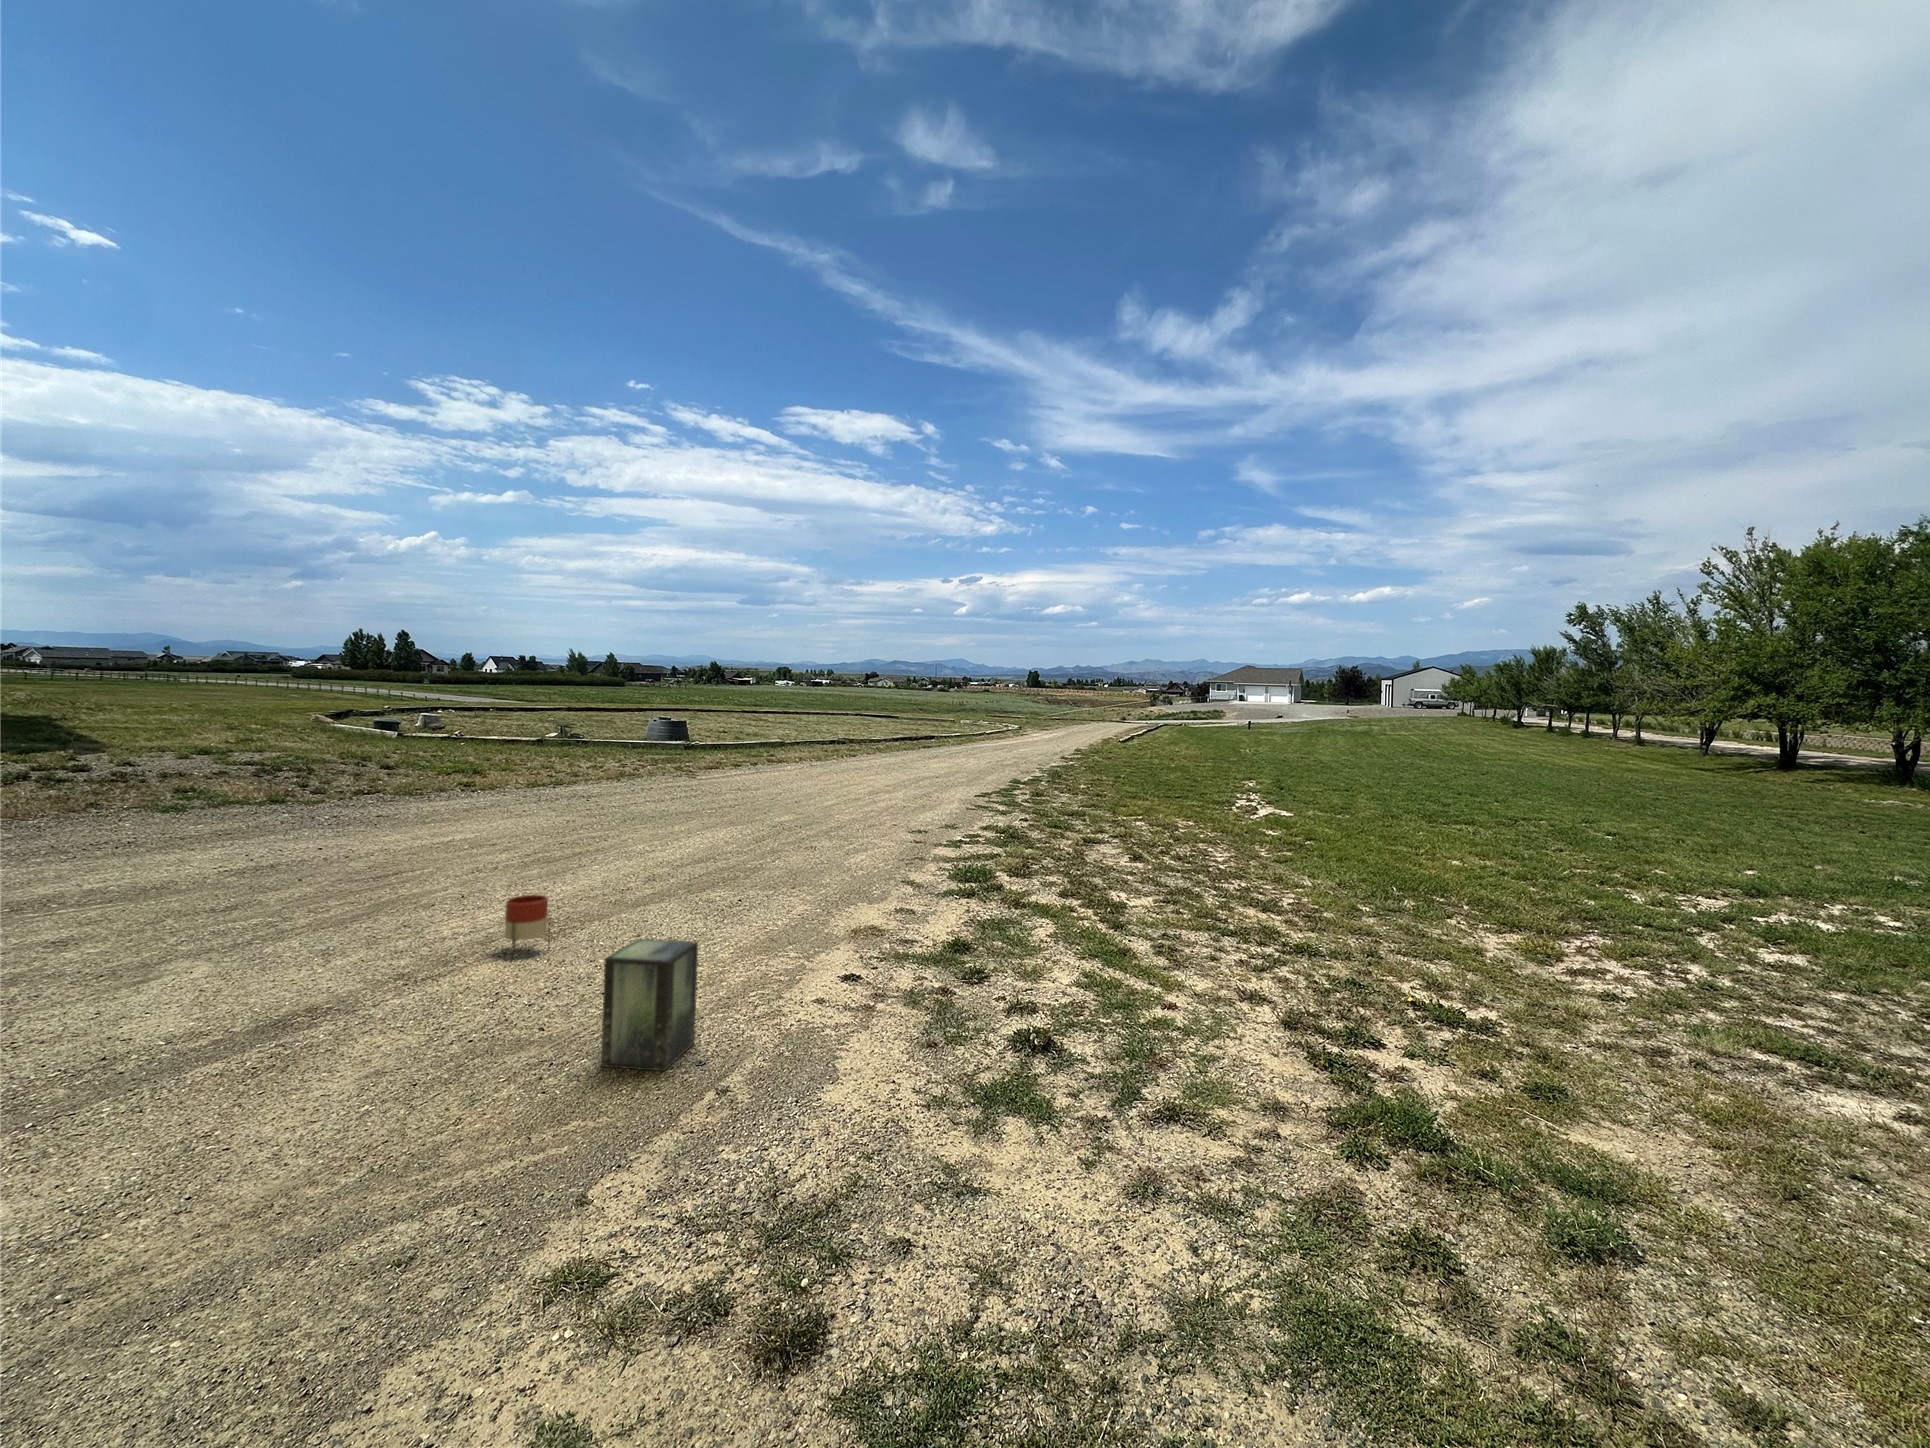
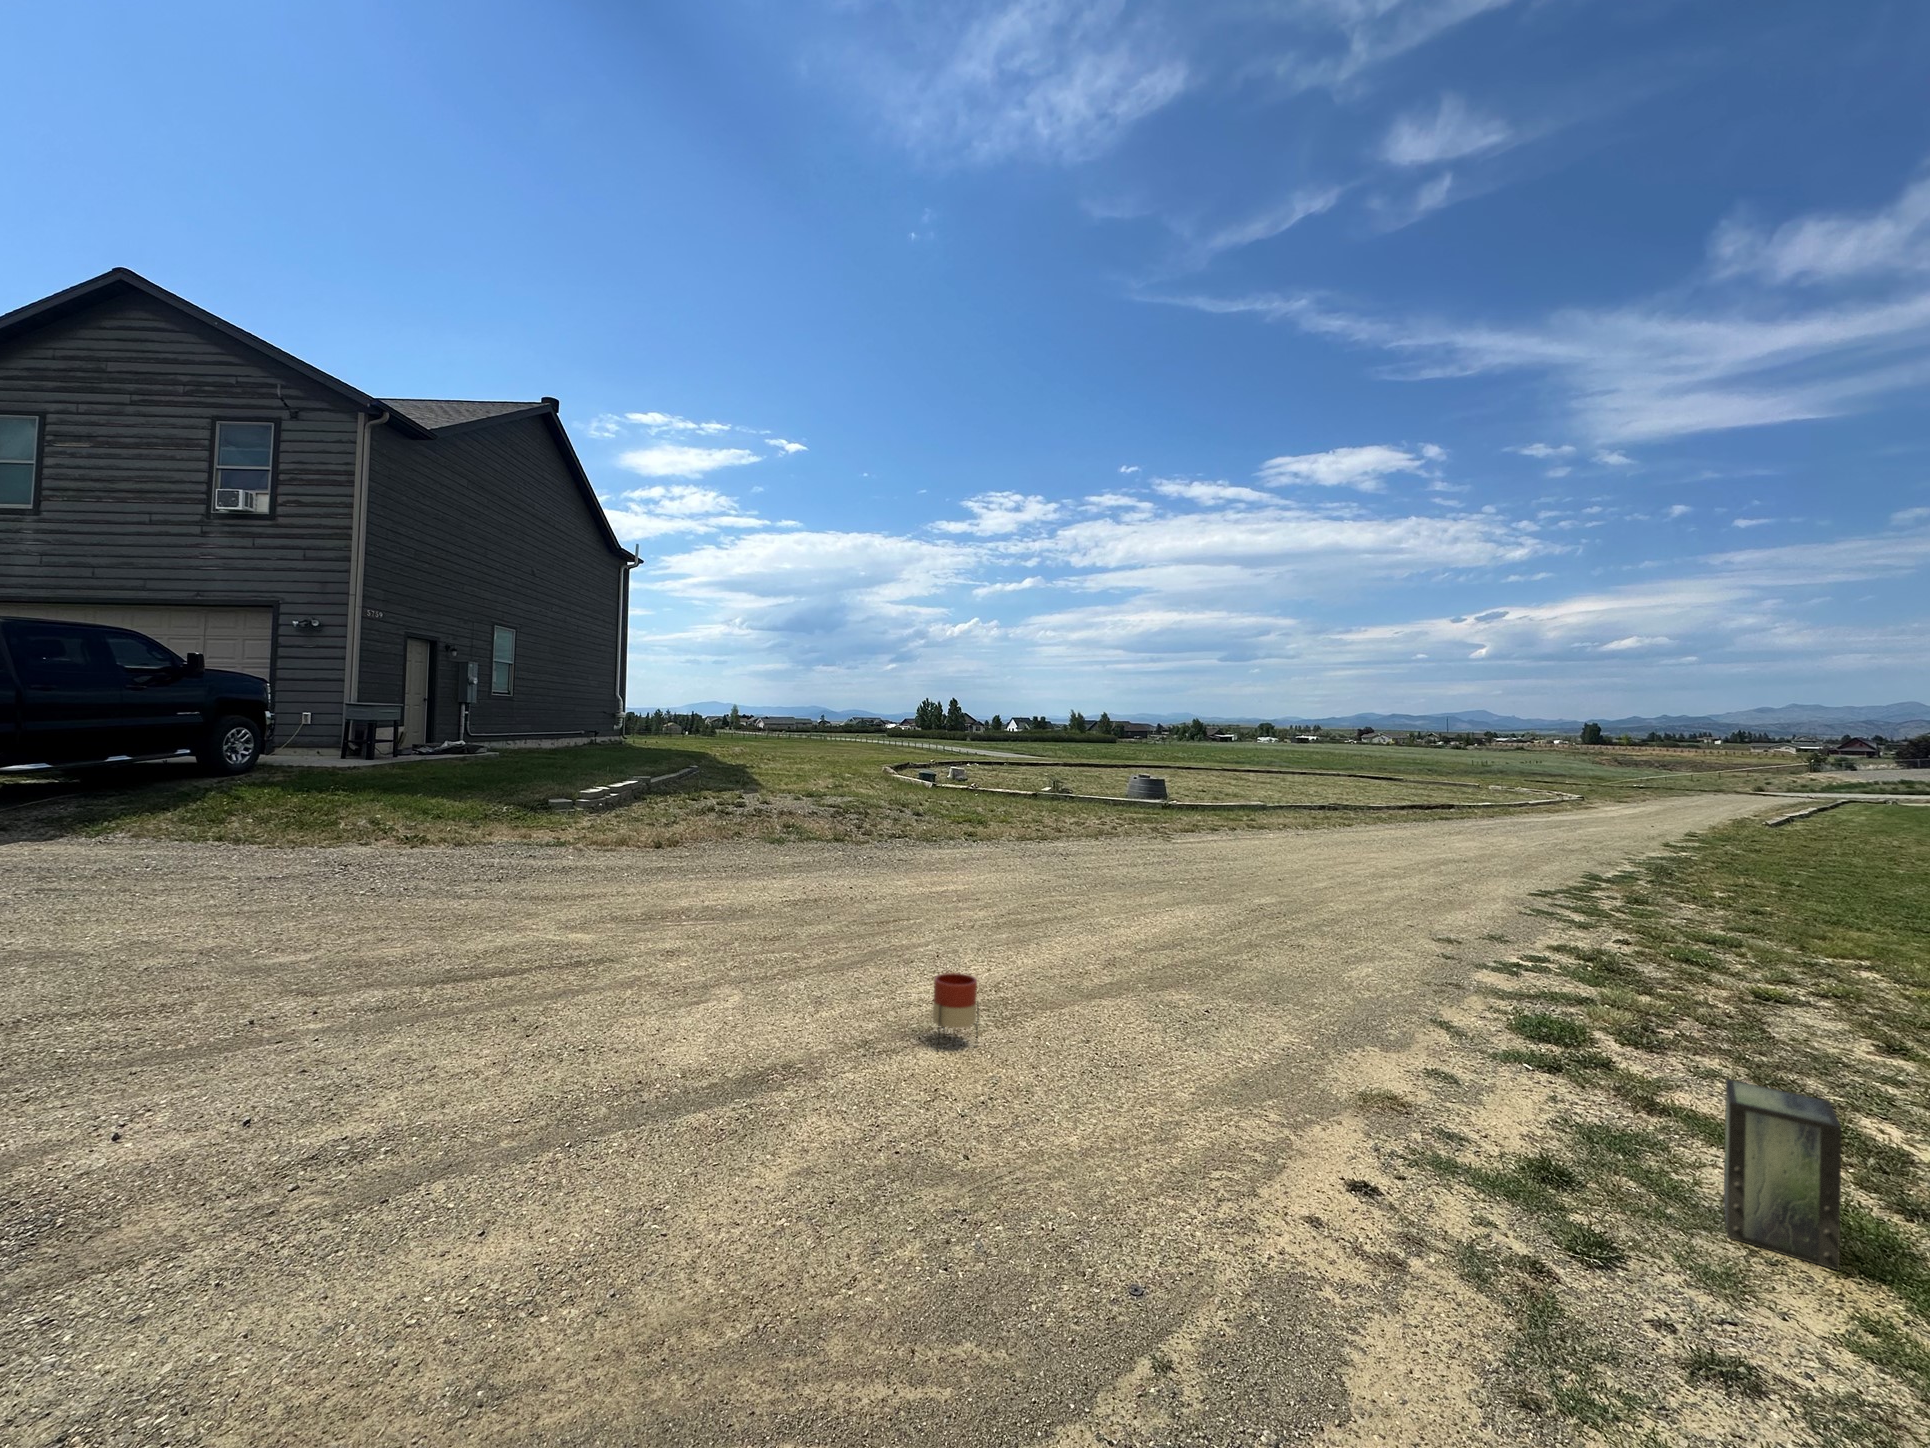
storage box: present [601,939,698,1071] -> present [1723,1079,1842,1270]

